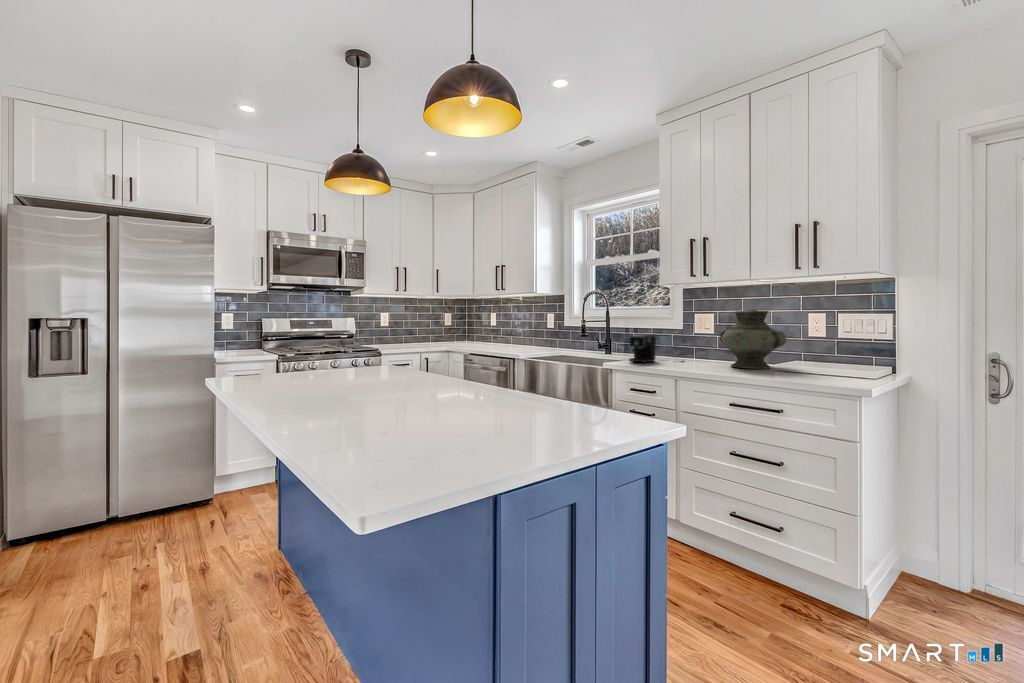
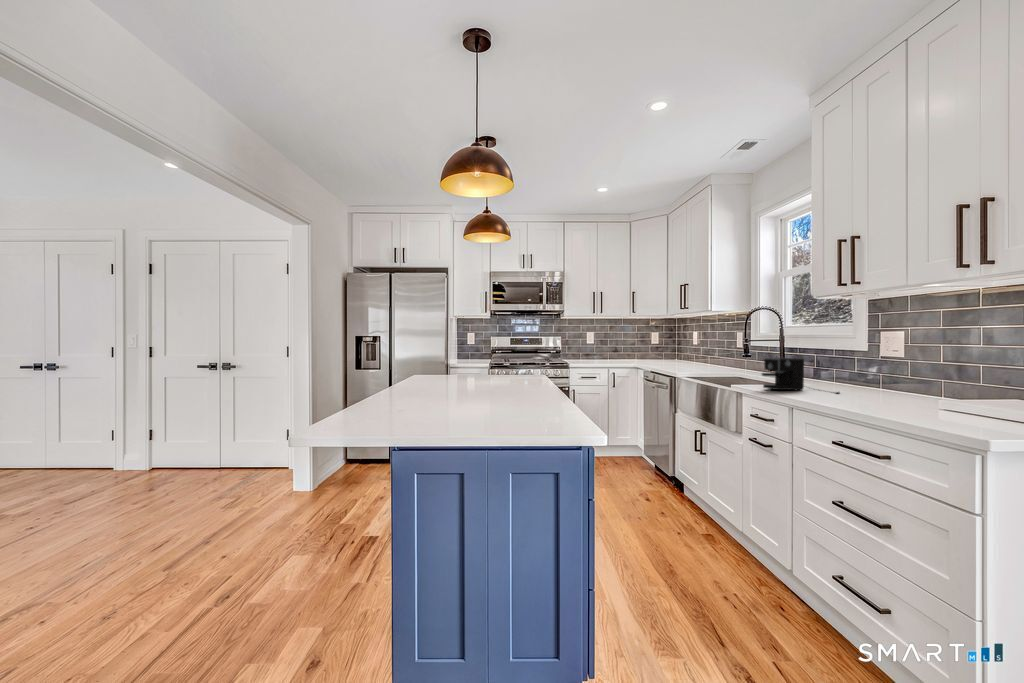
vase: present [720,309,786,369] -> none [864,324,969,411]

